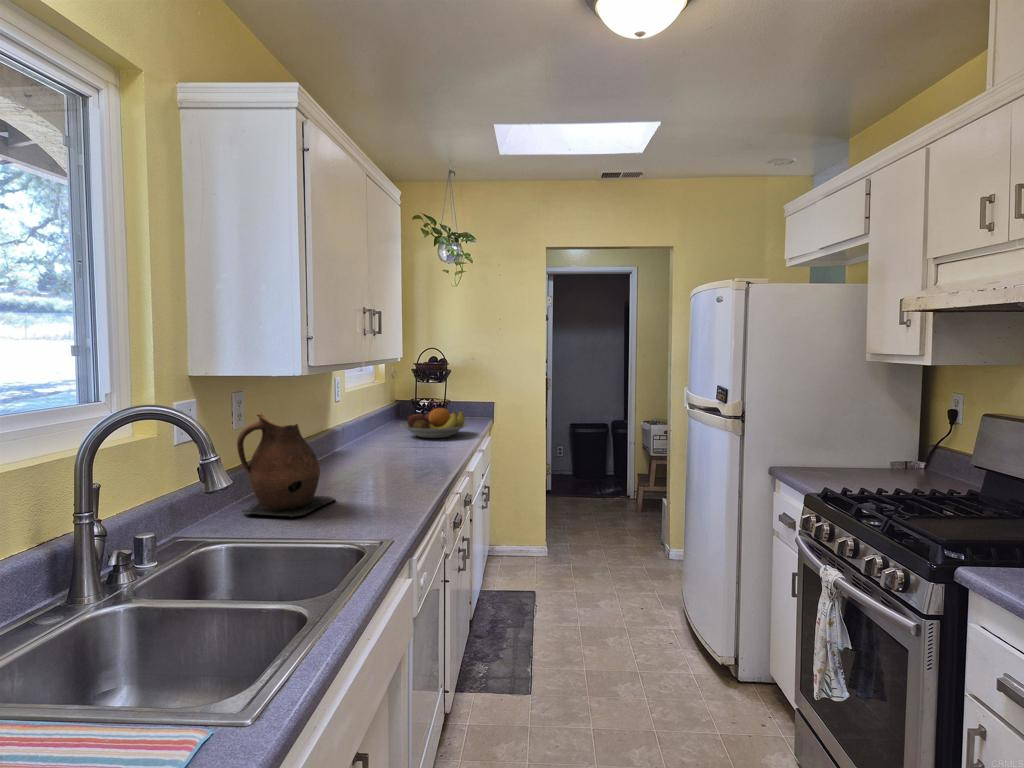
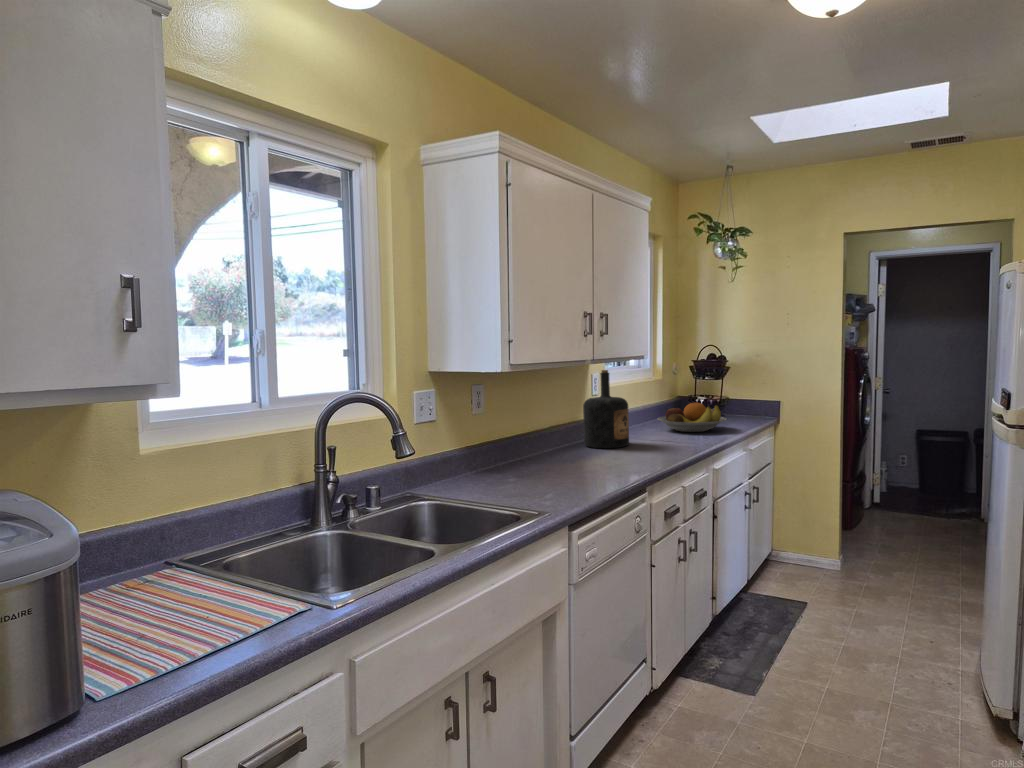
bottle: none [338,375,389,461] -> present [583,370,629,448]
ceramic pitcher: present [237,413,335,518] -> none [464,400,543,488]

